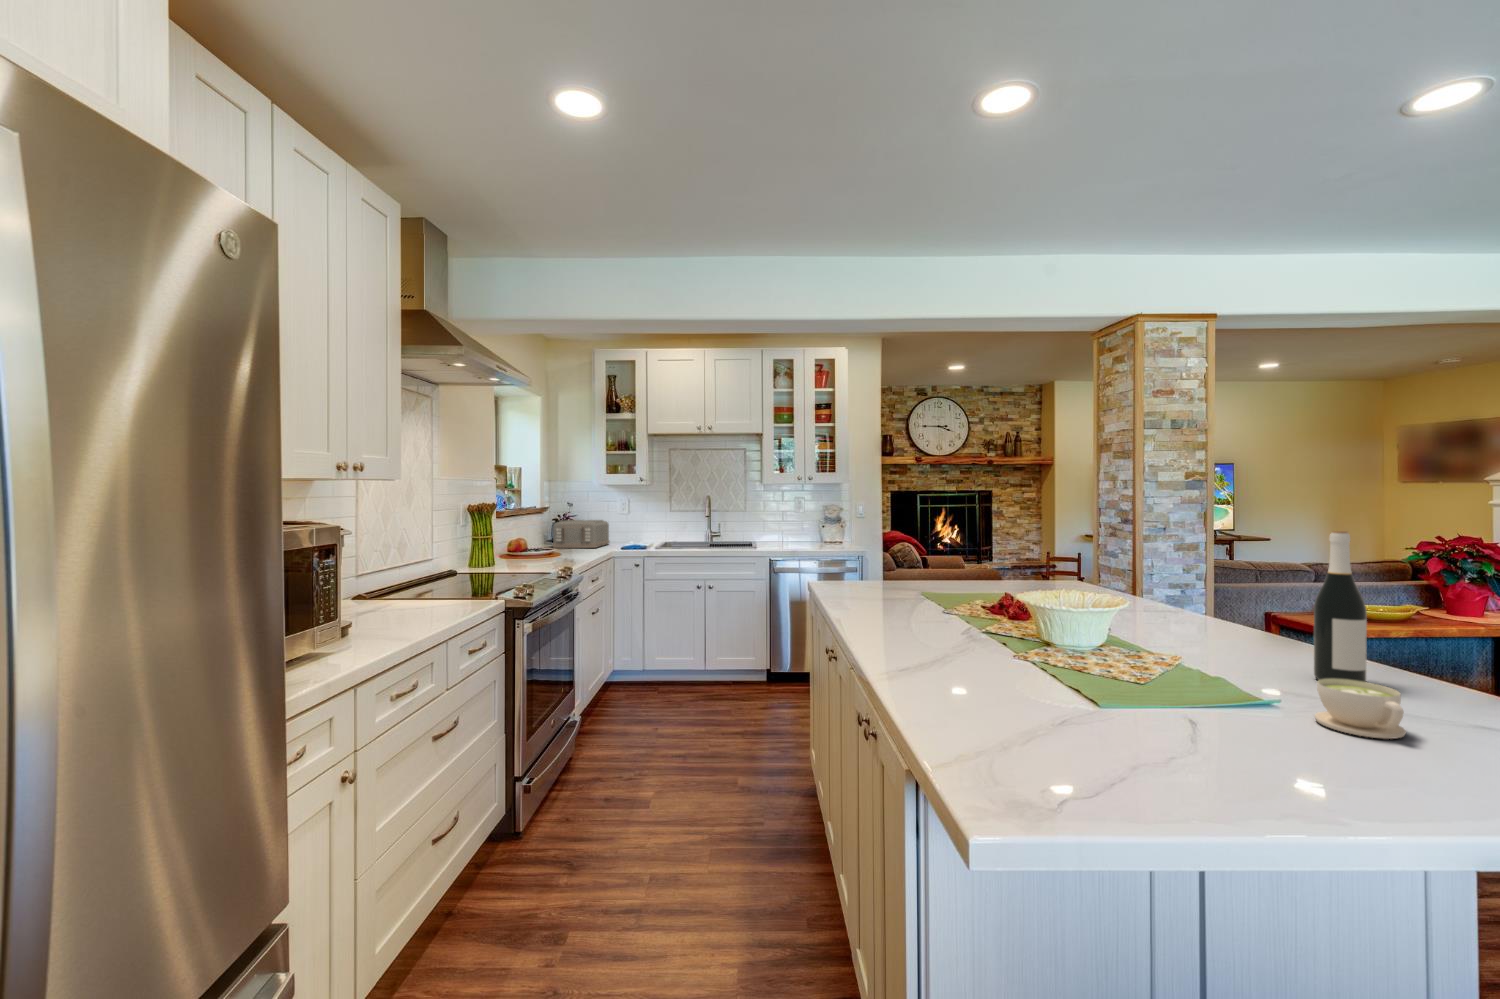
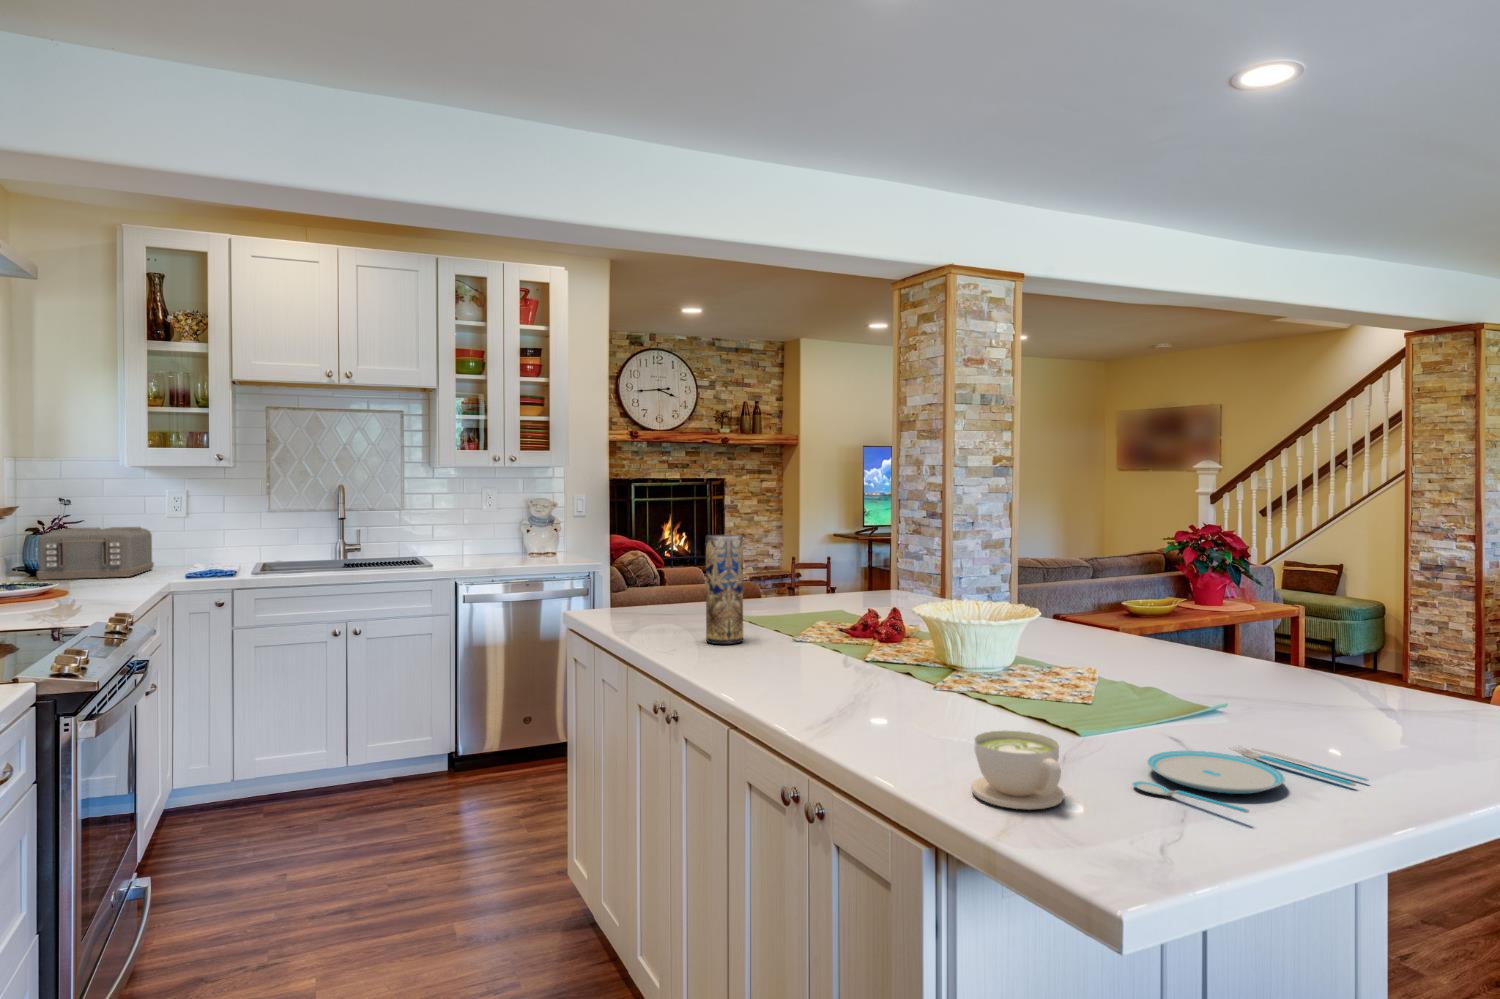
wine bottle: present [1314,531,1367,682] -> none [1239,521,1288,689]
vase: none [879,532,906,609] -> present [706,535,743,644]
coffee cup: present [1314,679,1406,739] -> present [971,731,1064,809]
plate: none [1086,719,1333,773] -> present [1133,747,1368,813]

